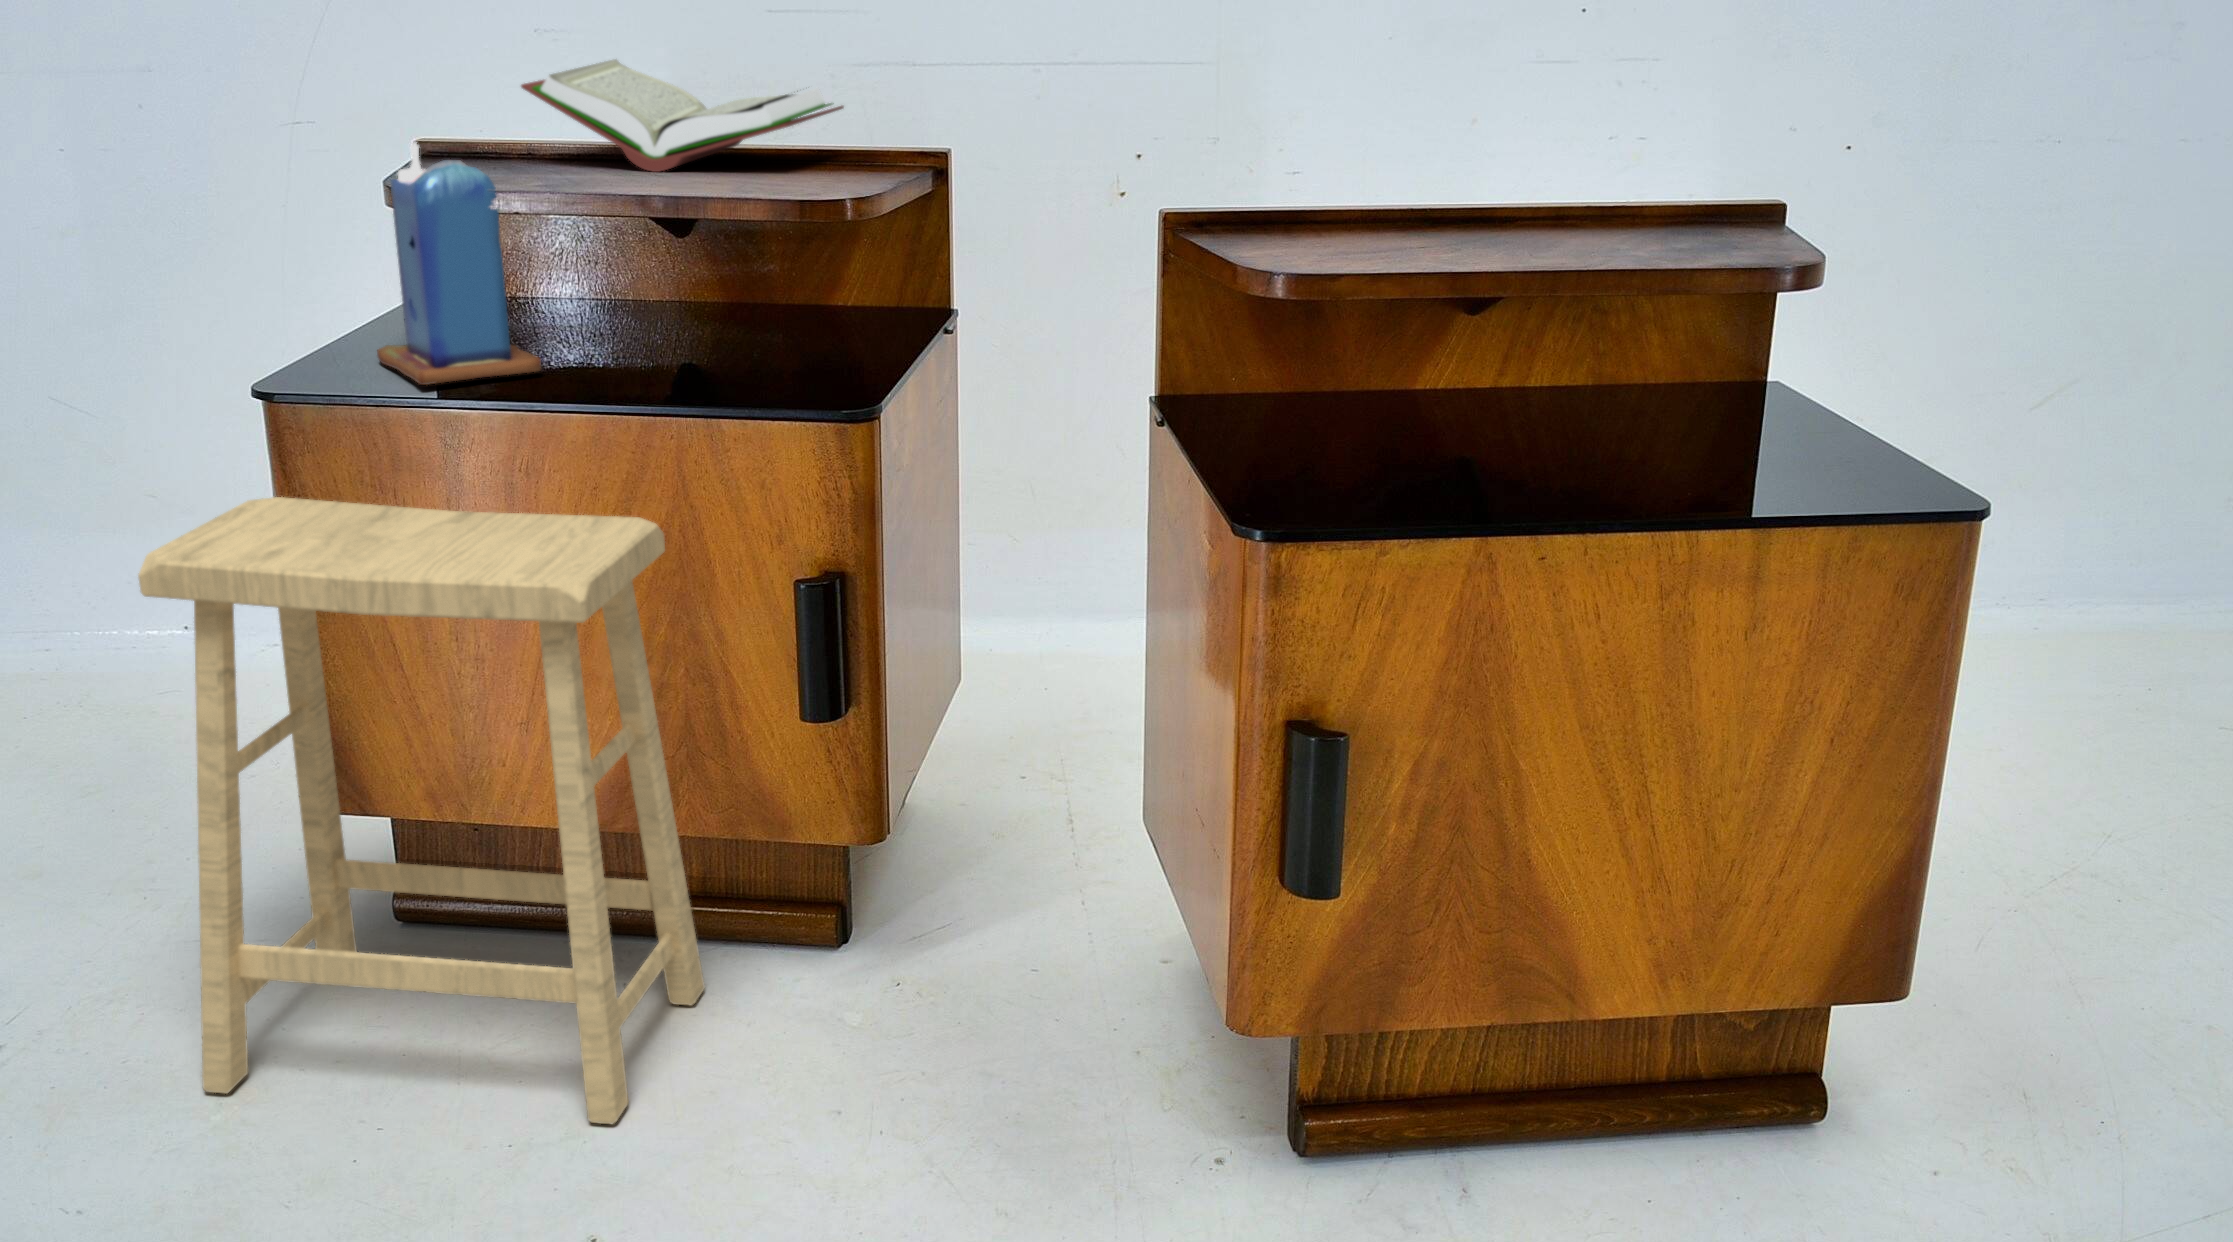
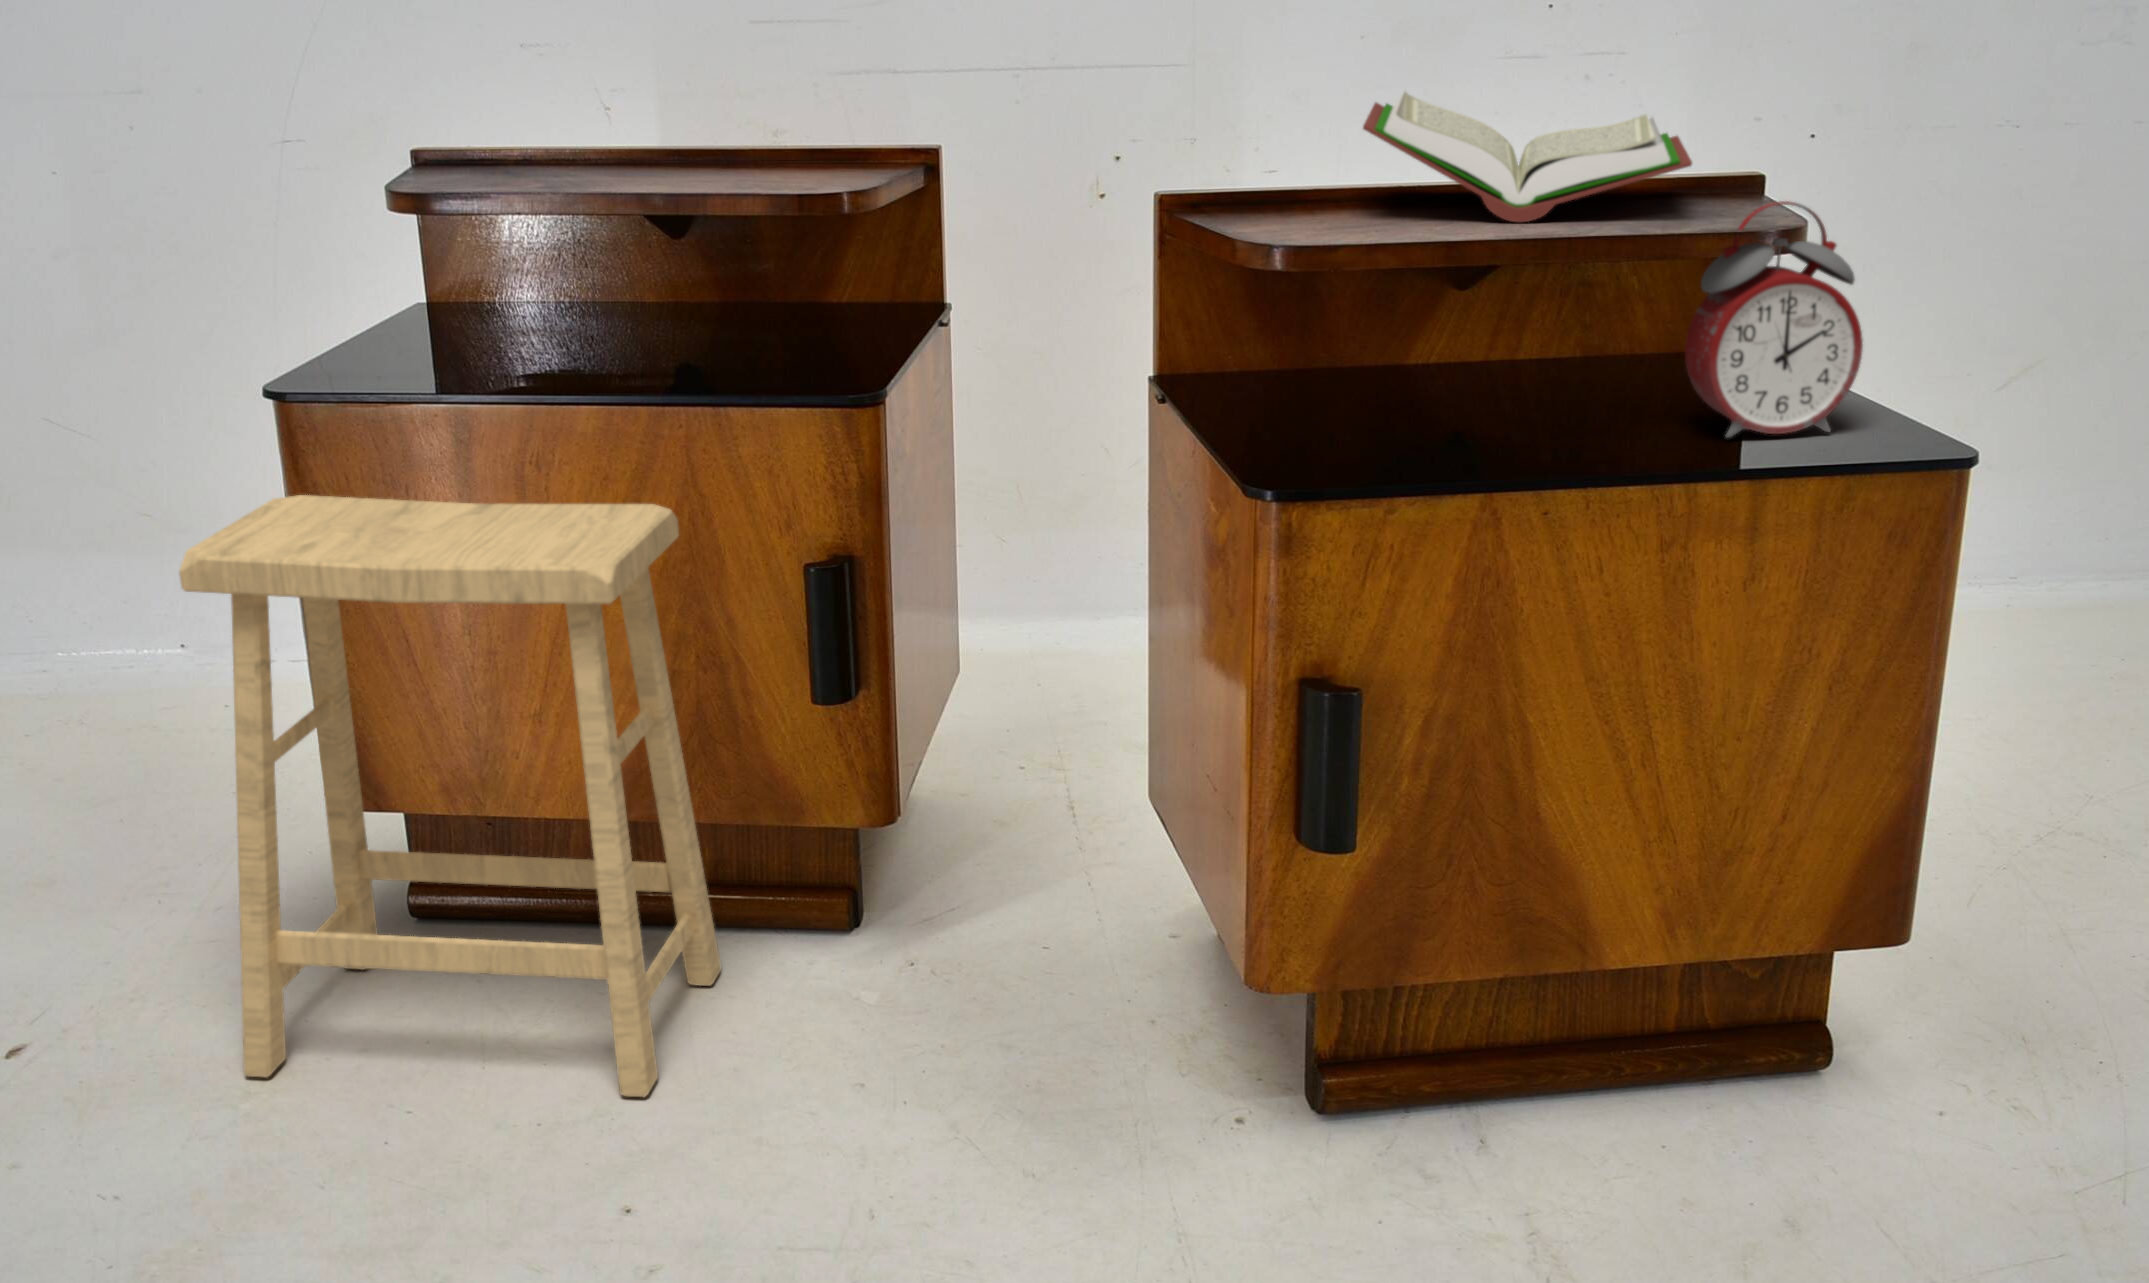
book: present [521,59,844,172] -> present [1363,92,1692,222]
candle: present [377,142,541,385] -> none [385,145,547,383]
alarm clock: none [1692,246,1872,485] -> present [1685,201,1863,438]

